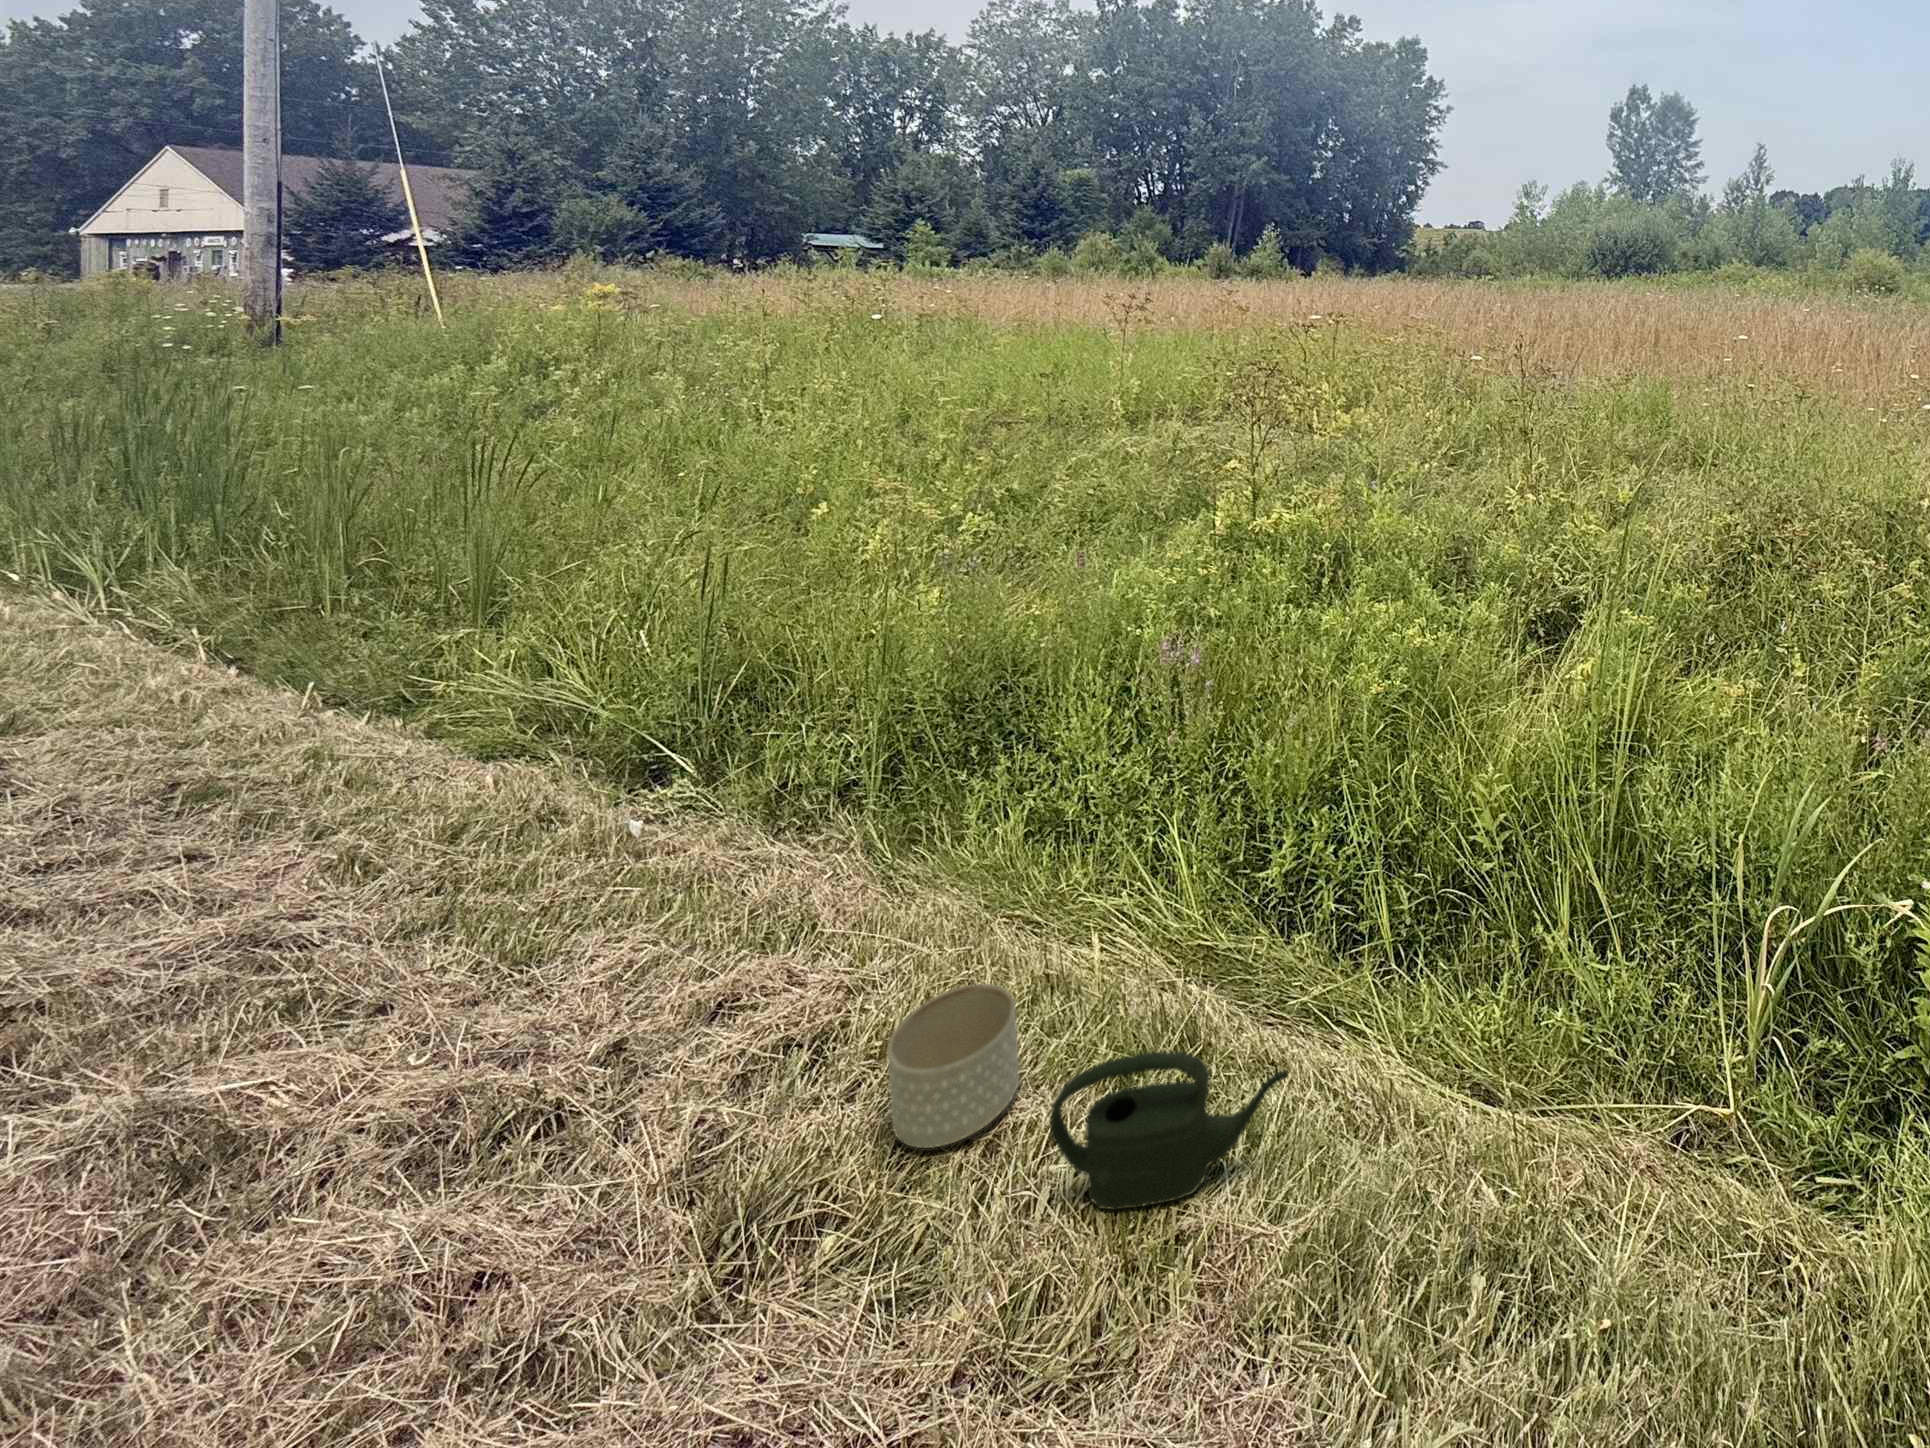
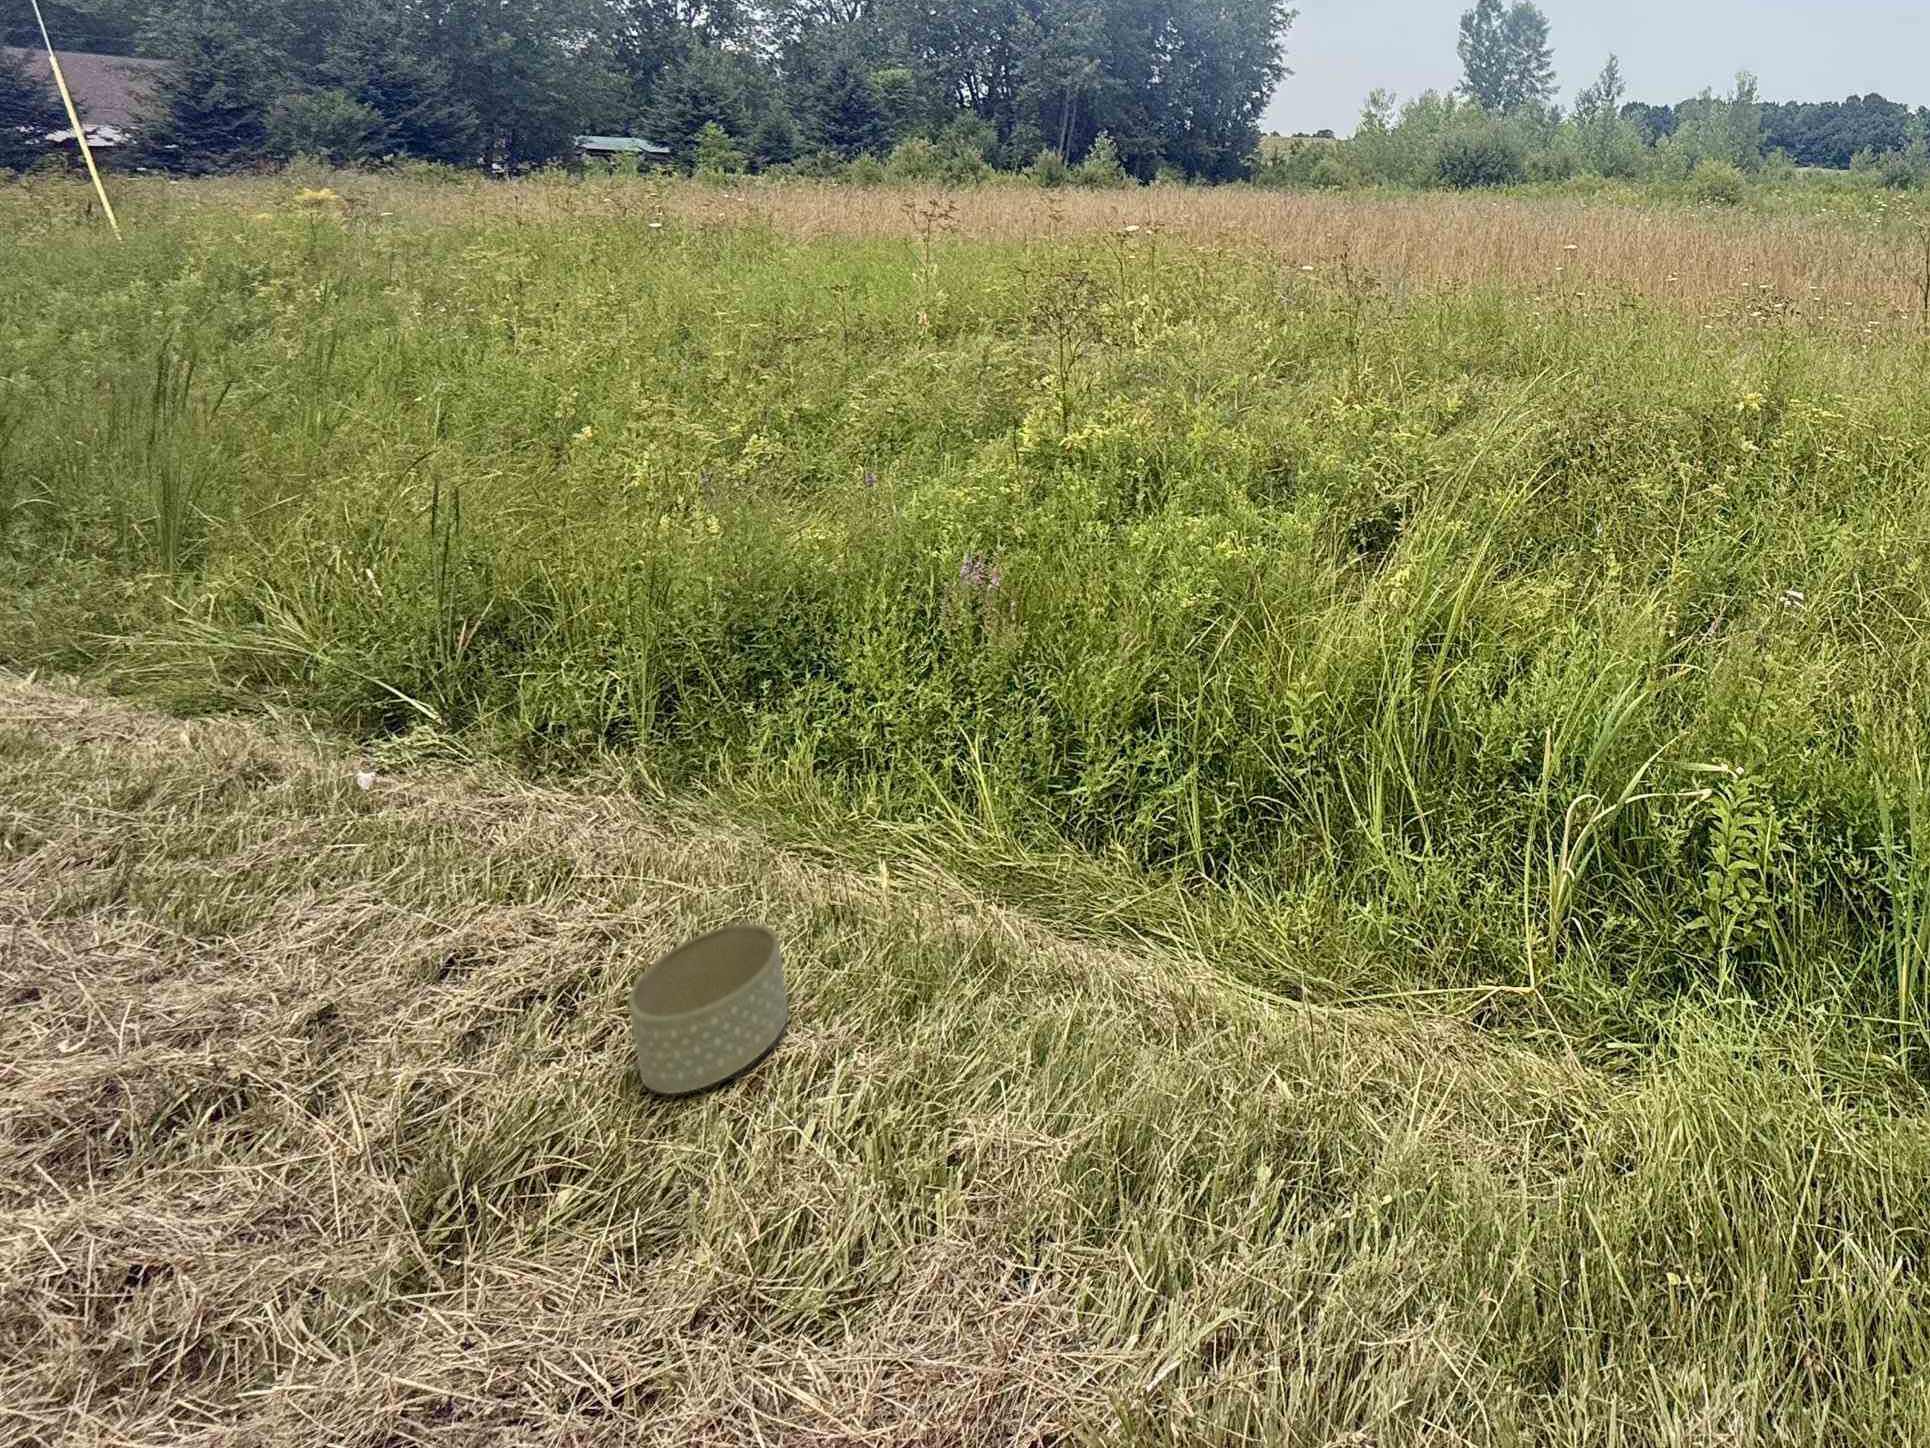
watering can: present [1050,1051,1288,1210] -> none [809,978,1071,1137]

